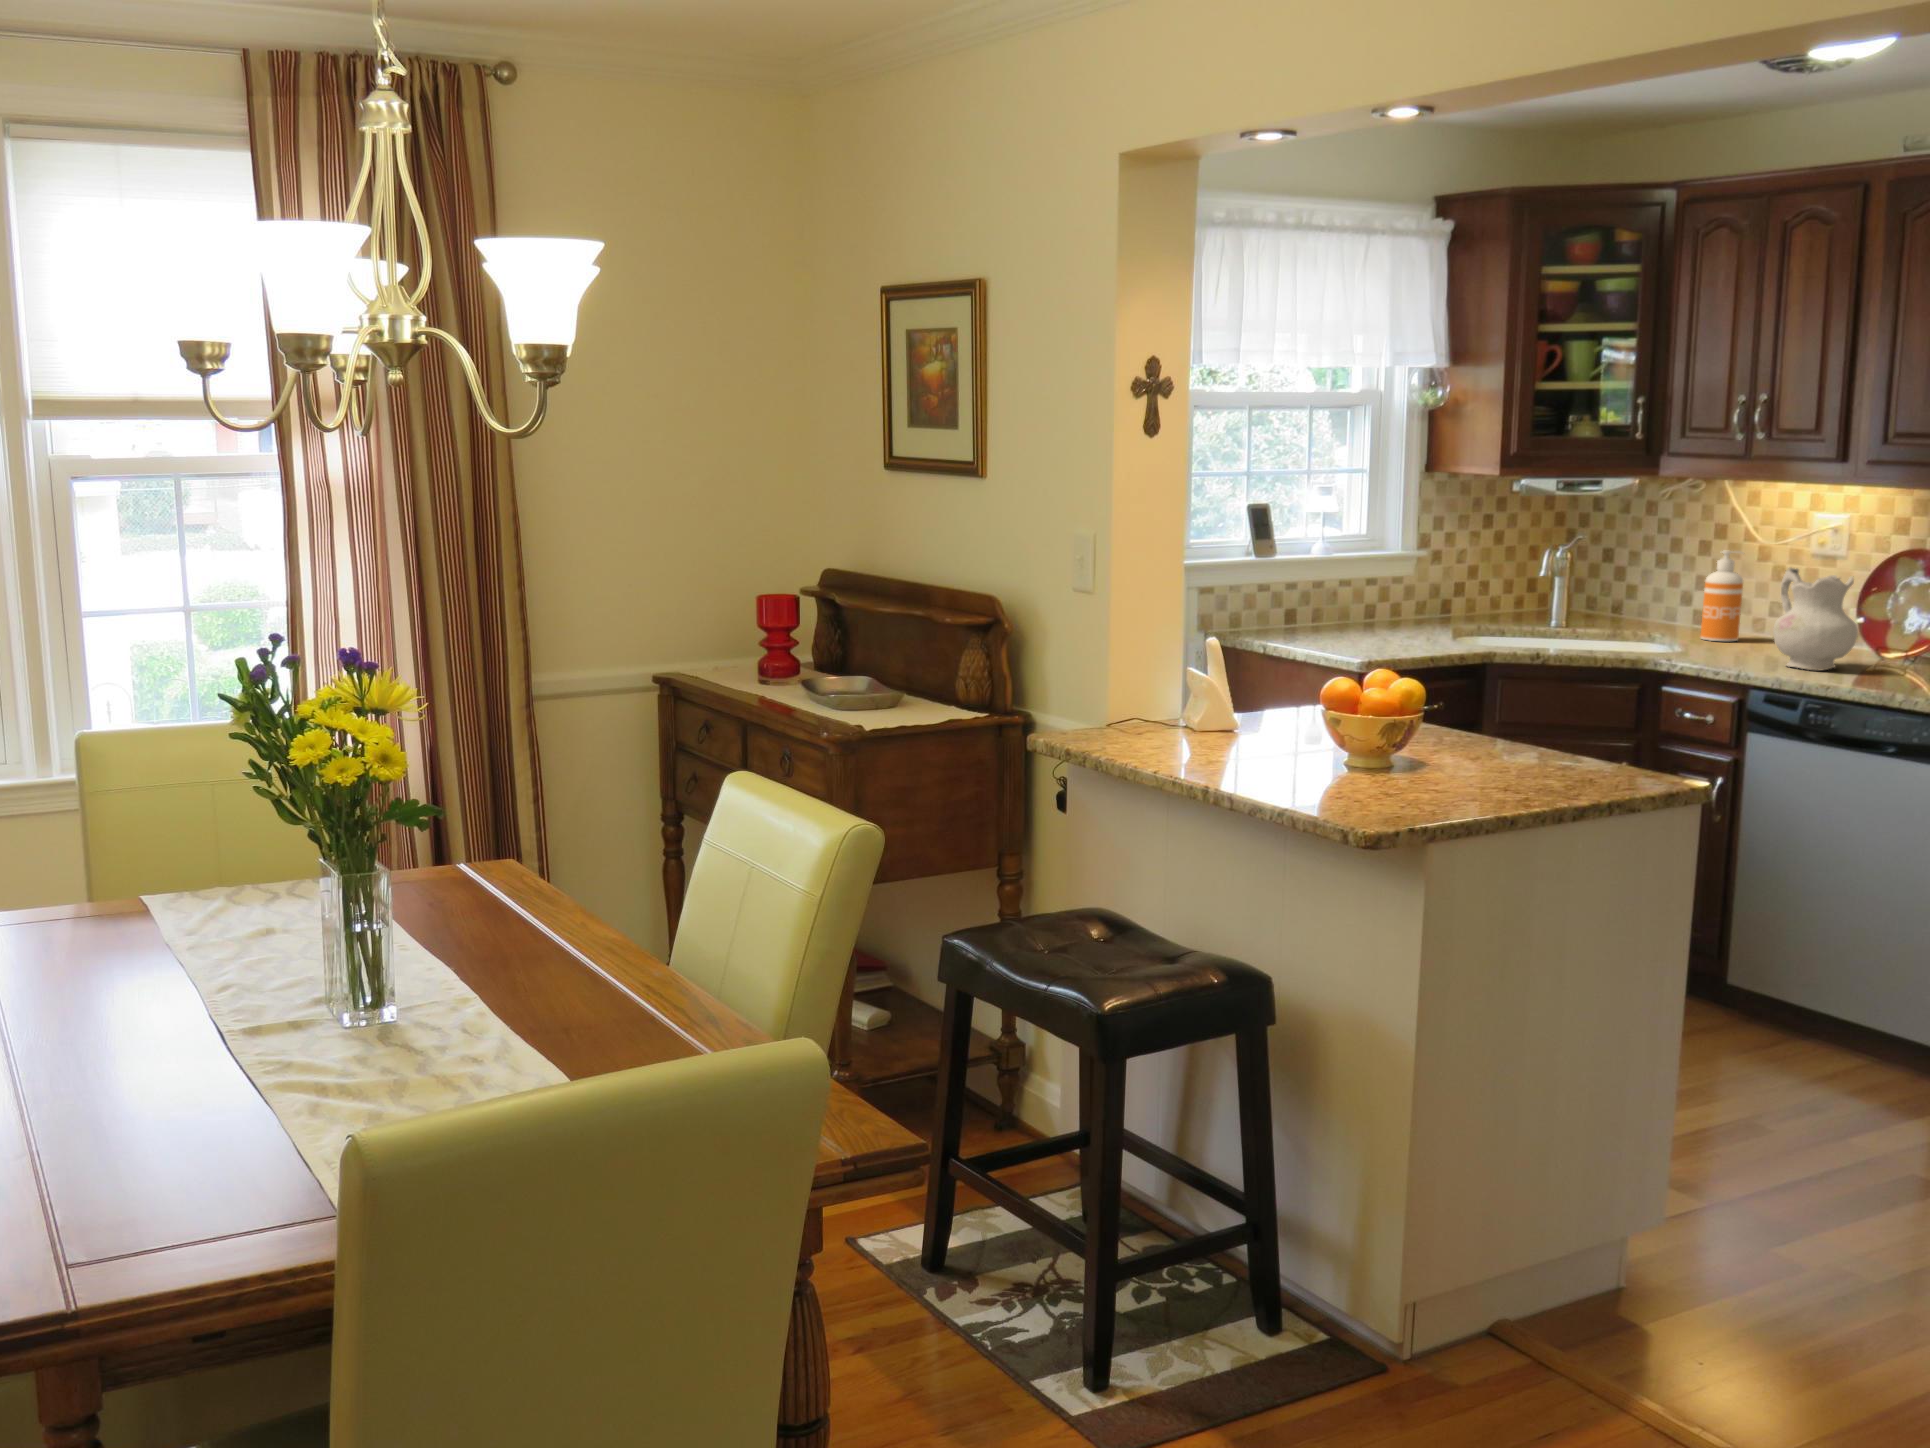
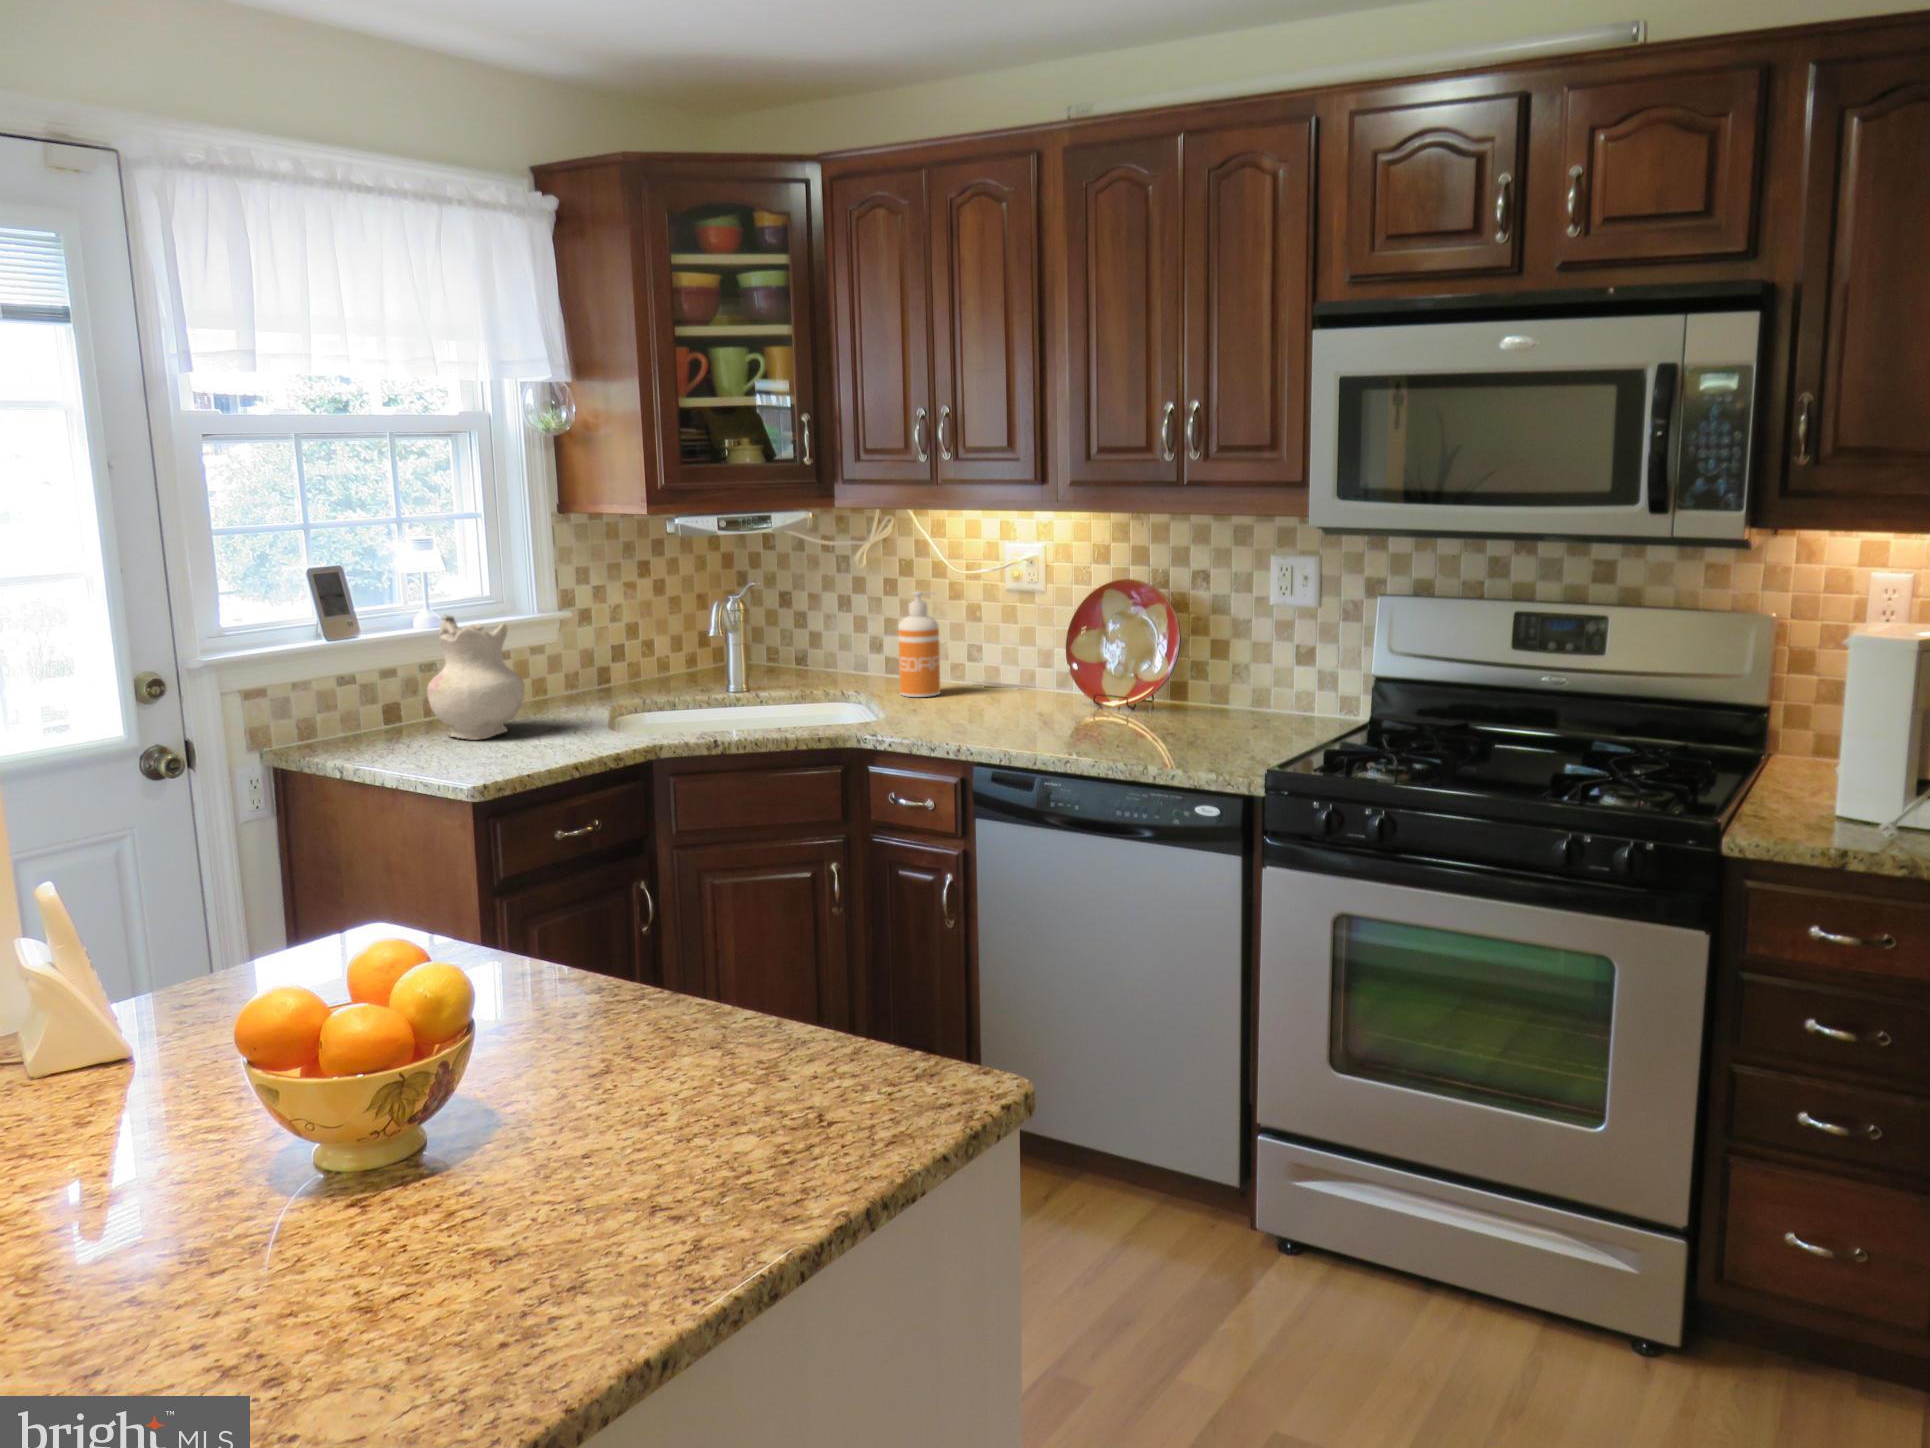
ceramic pitcher: present [1773,568,1858,670] -> present [427,615,525,740]

